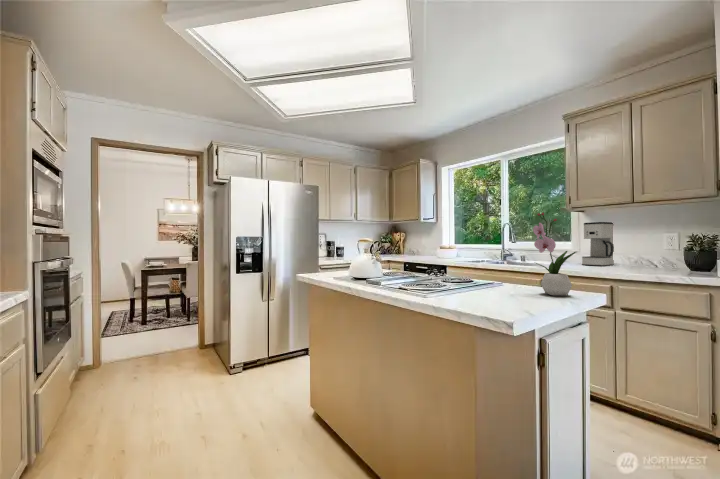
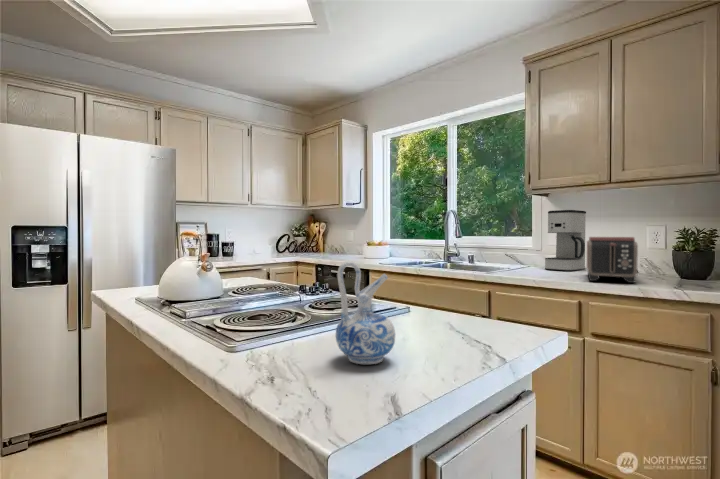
flower arrangement: present [533,213,576,296] -> none [448,184,516,331]
toaster: none [616,241,656,273] -> present [587,237,638,283]
ceramic pitcher: none [485,255,518,306] -> present [336,261,395,364]

